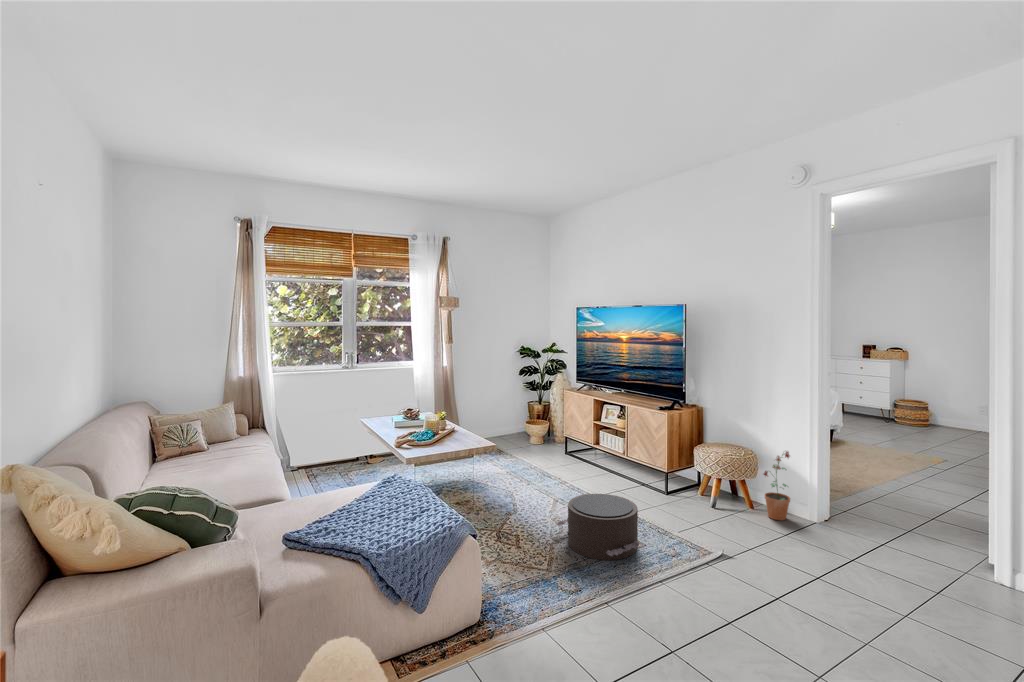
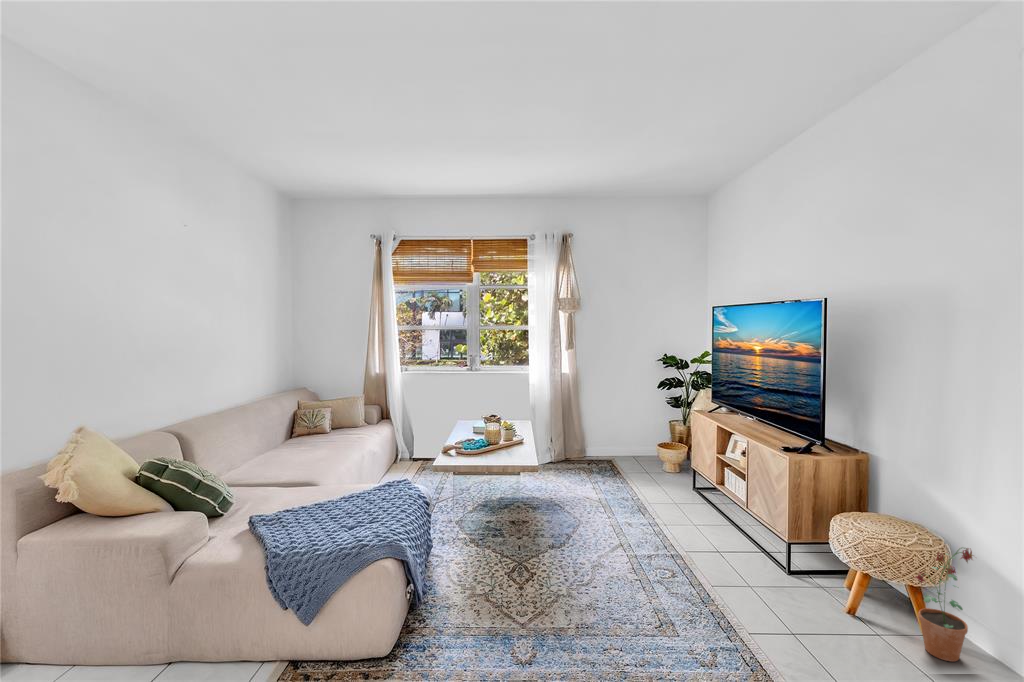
pouf: present [556,494,642,560] -> none [573,545,664,640]

